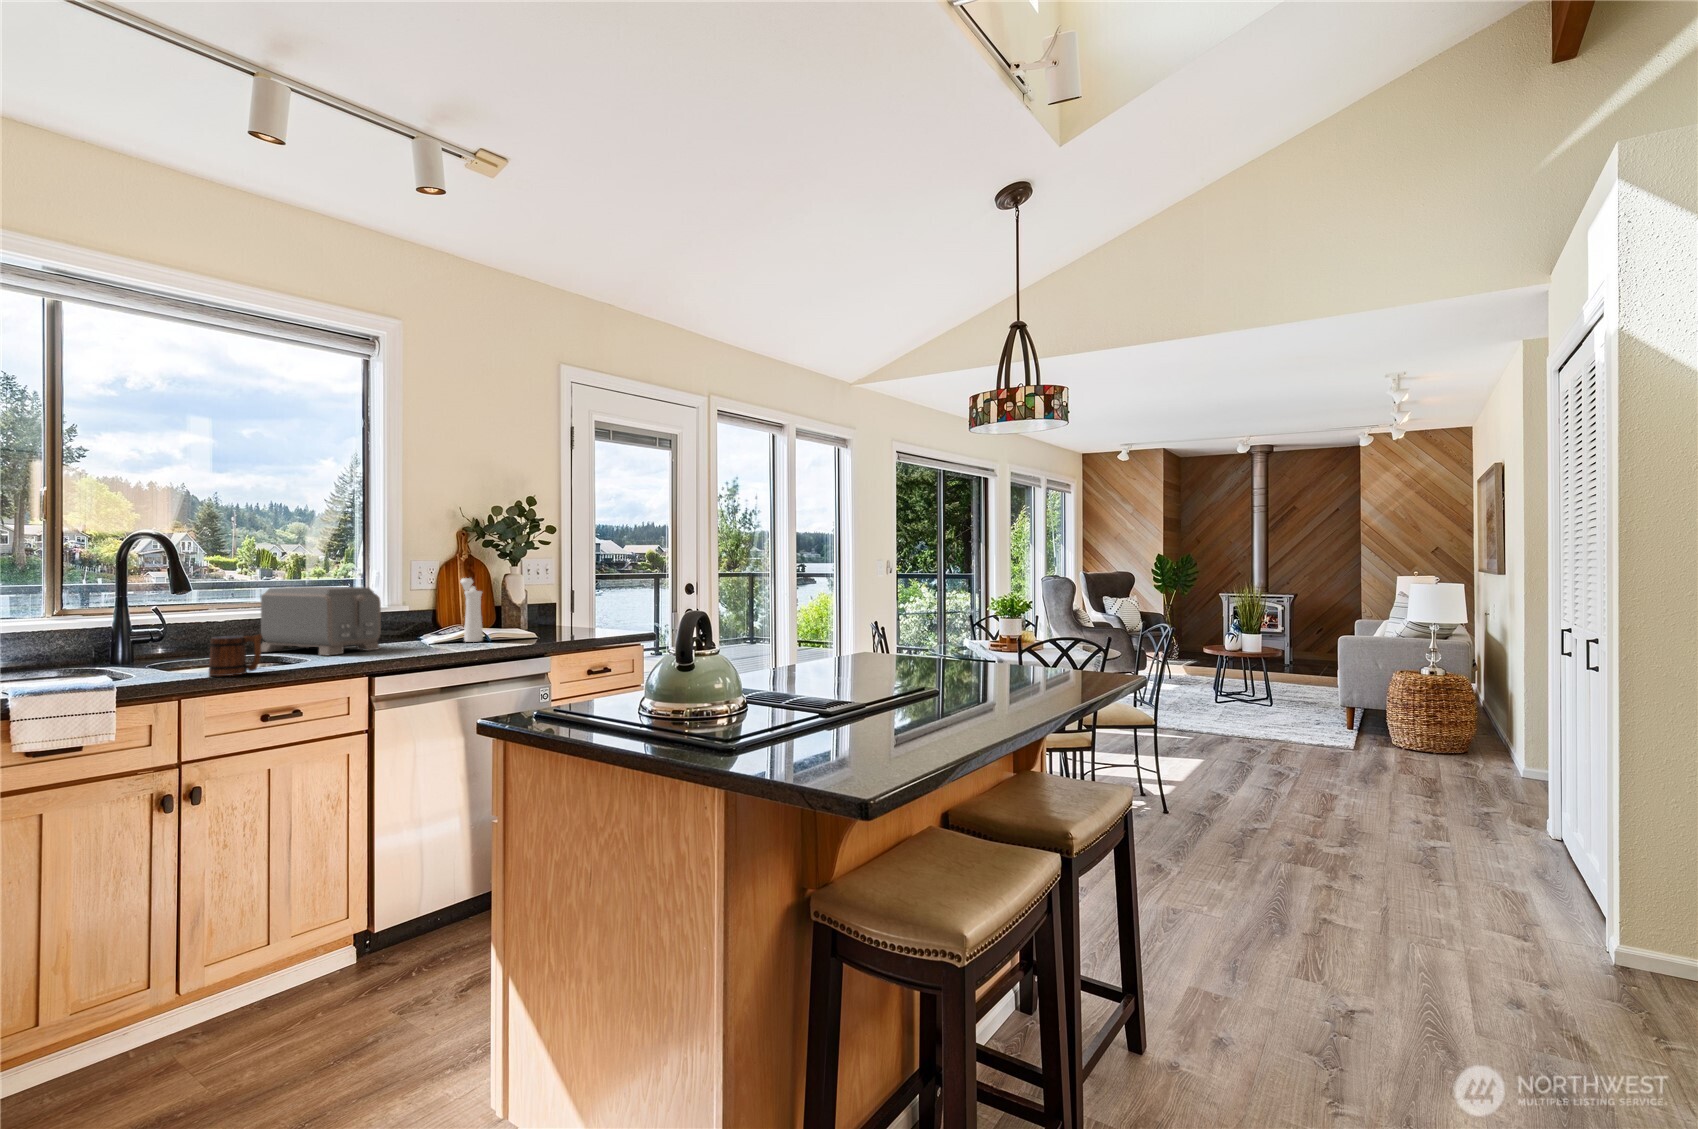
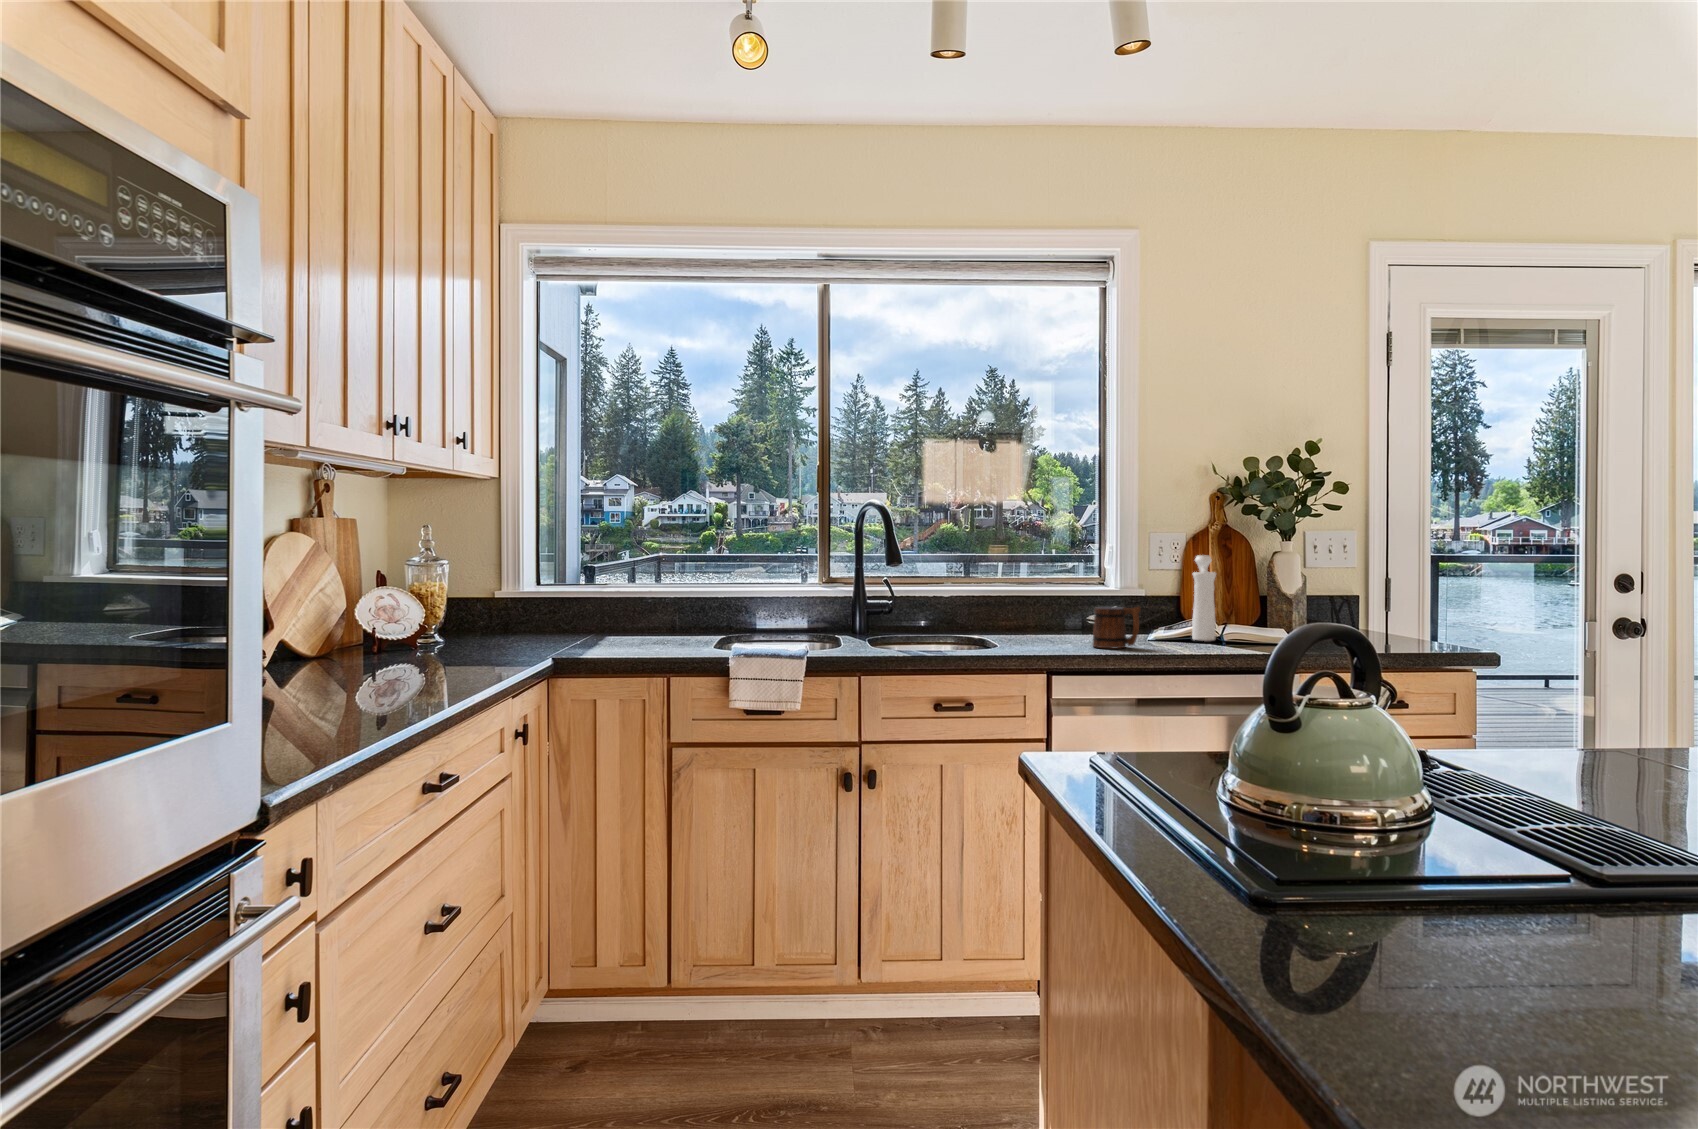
toaster: present [261,587,381,656] -> none [974,562,1088,643]
mug: present [209,634,262,676] -> present [1093,607,1140,648]

